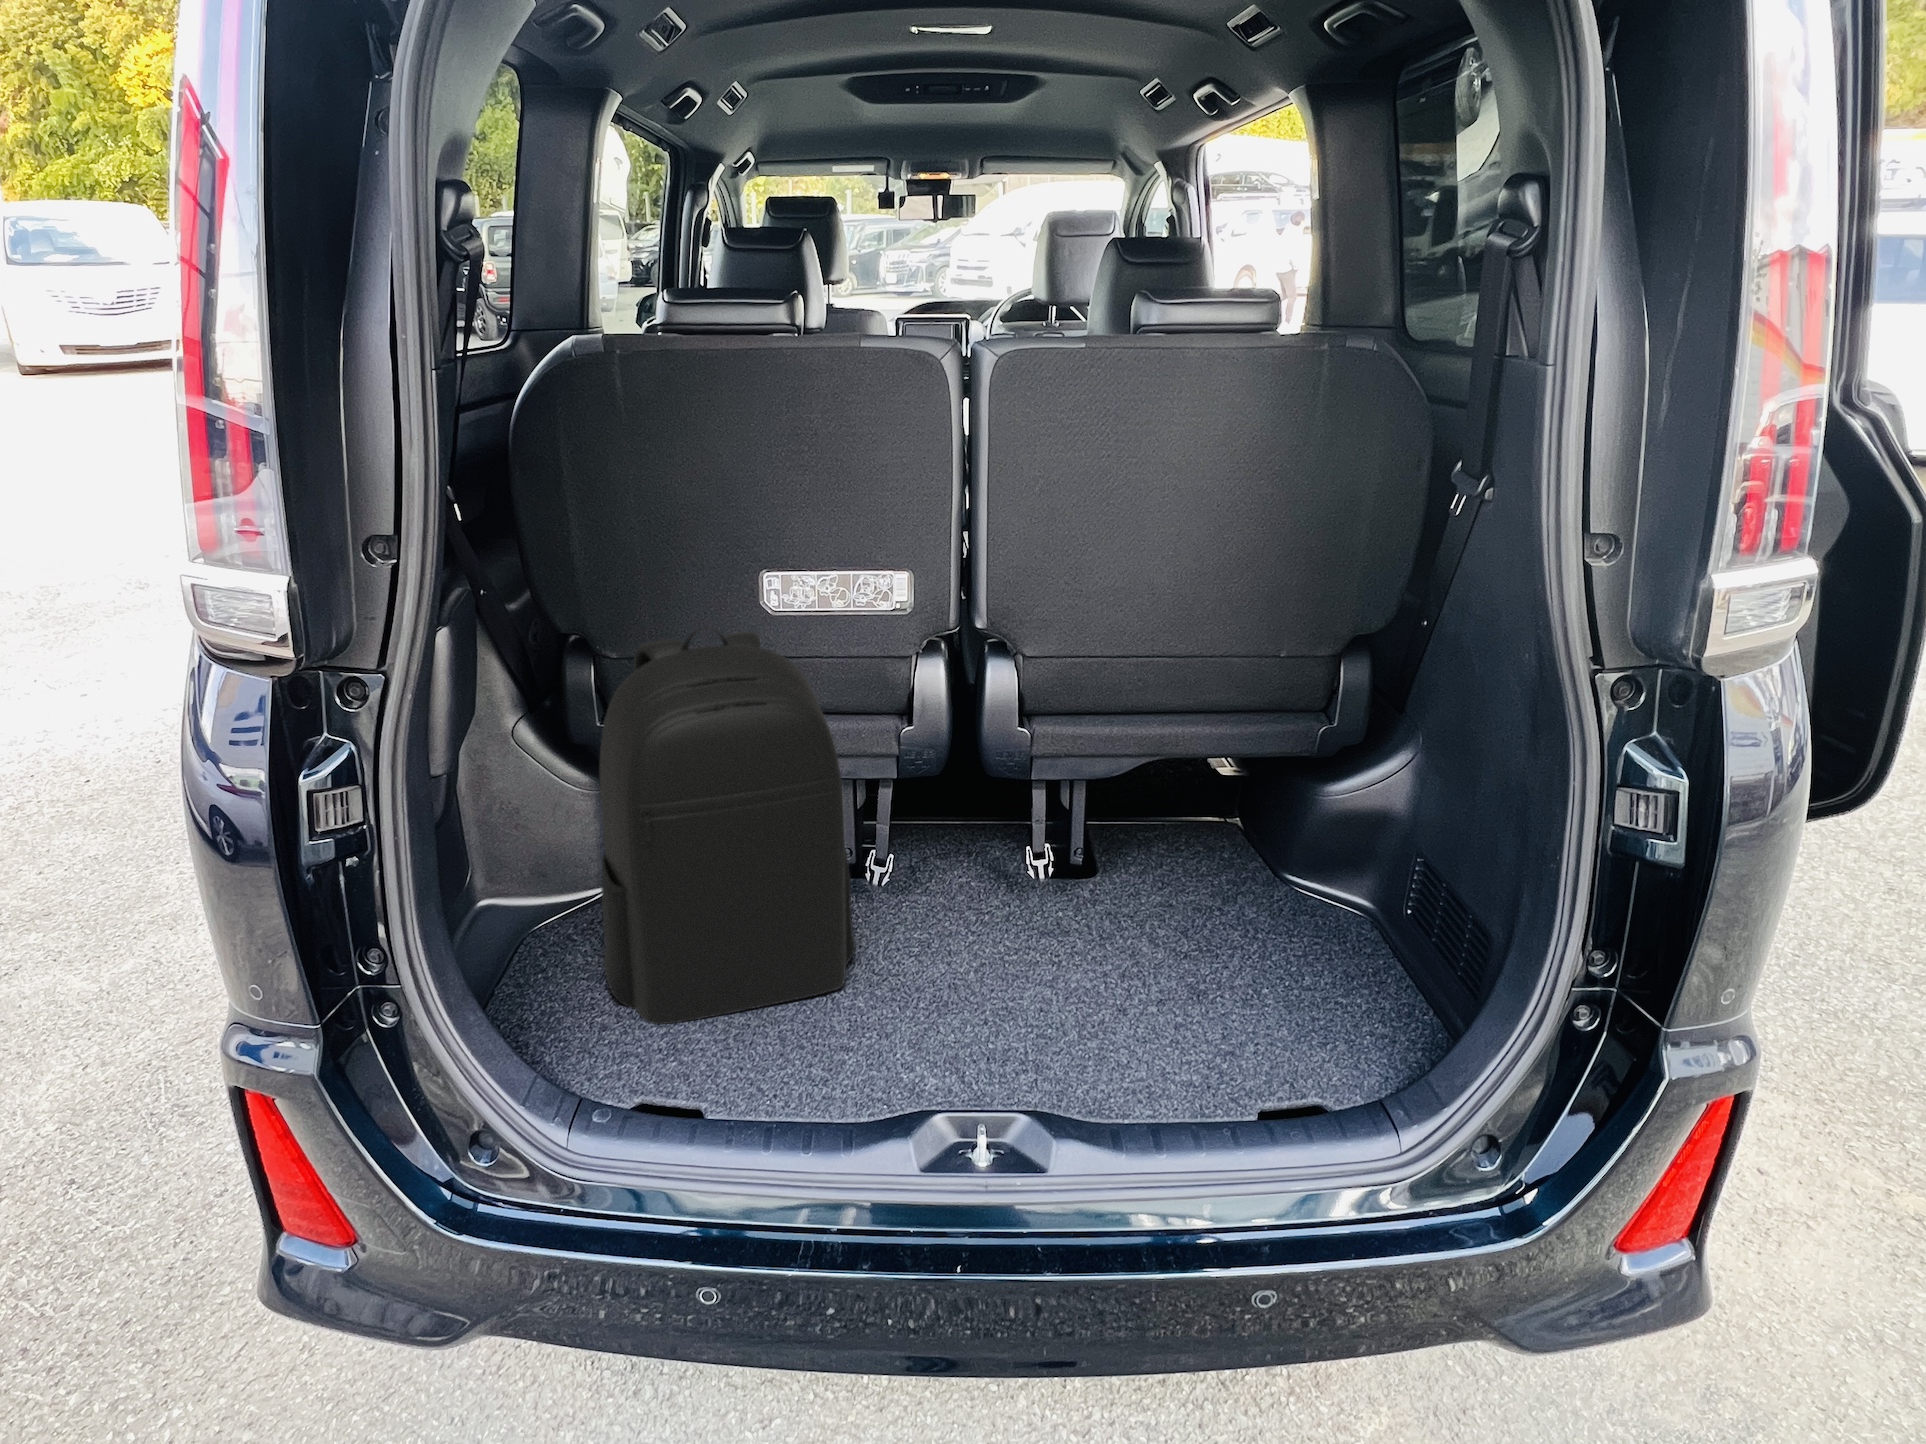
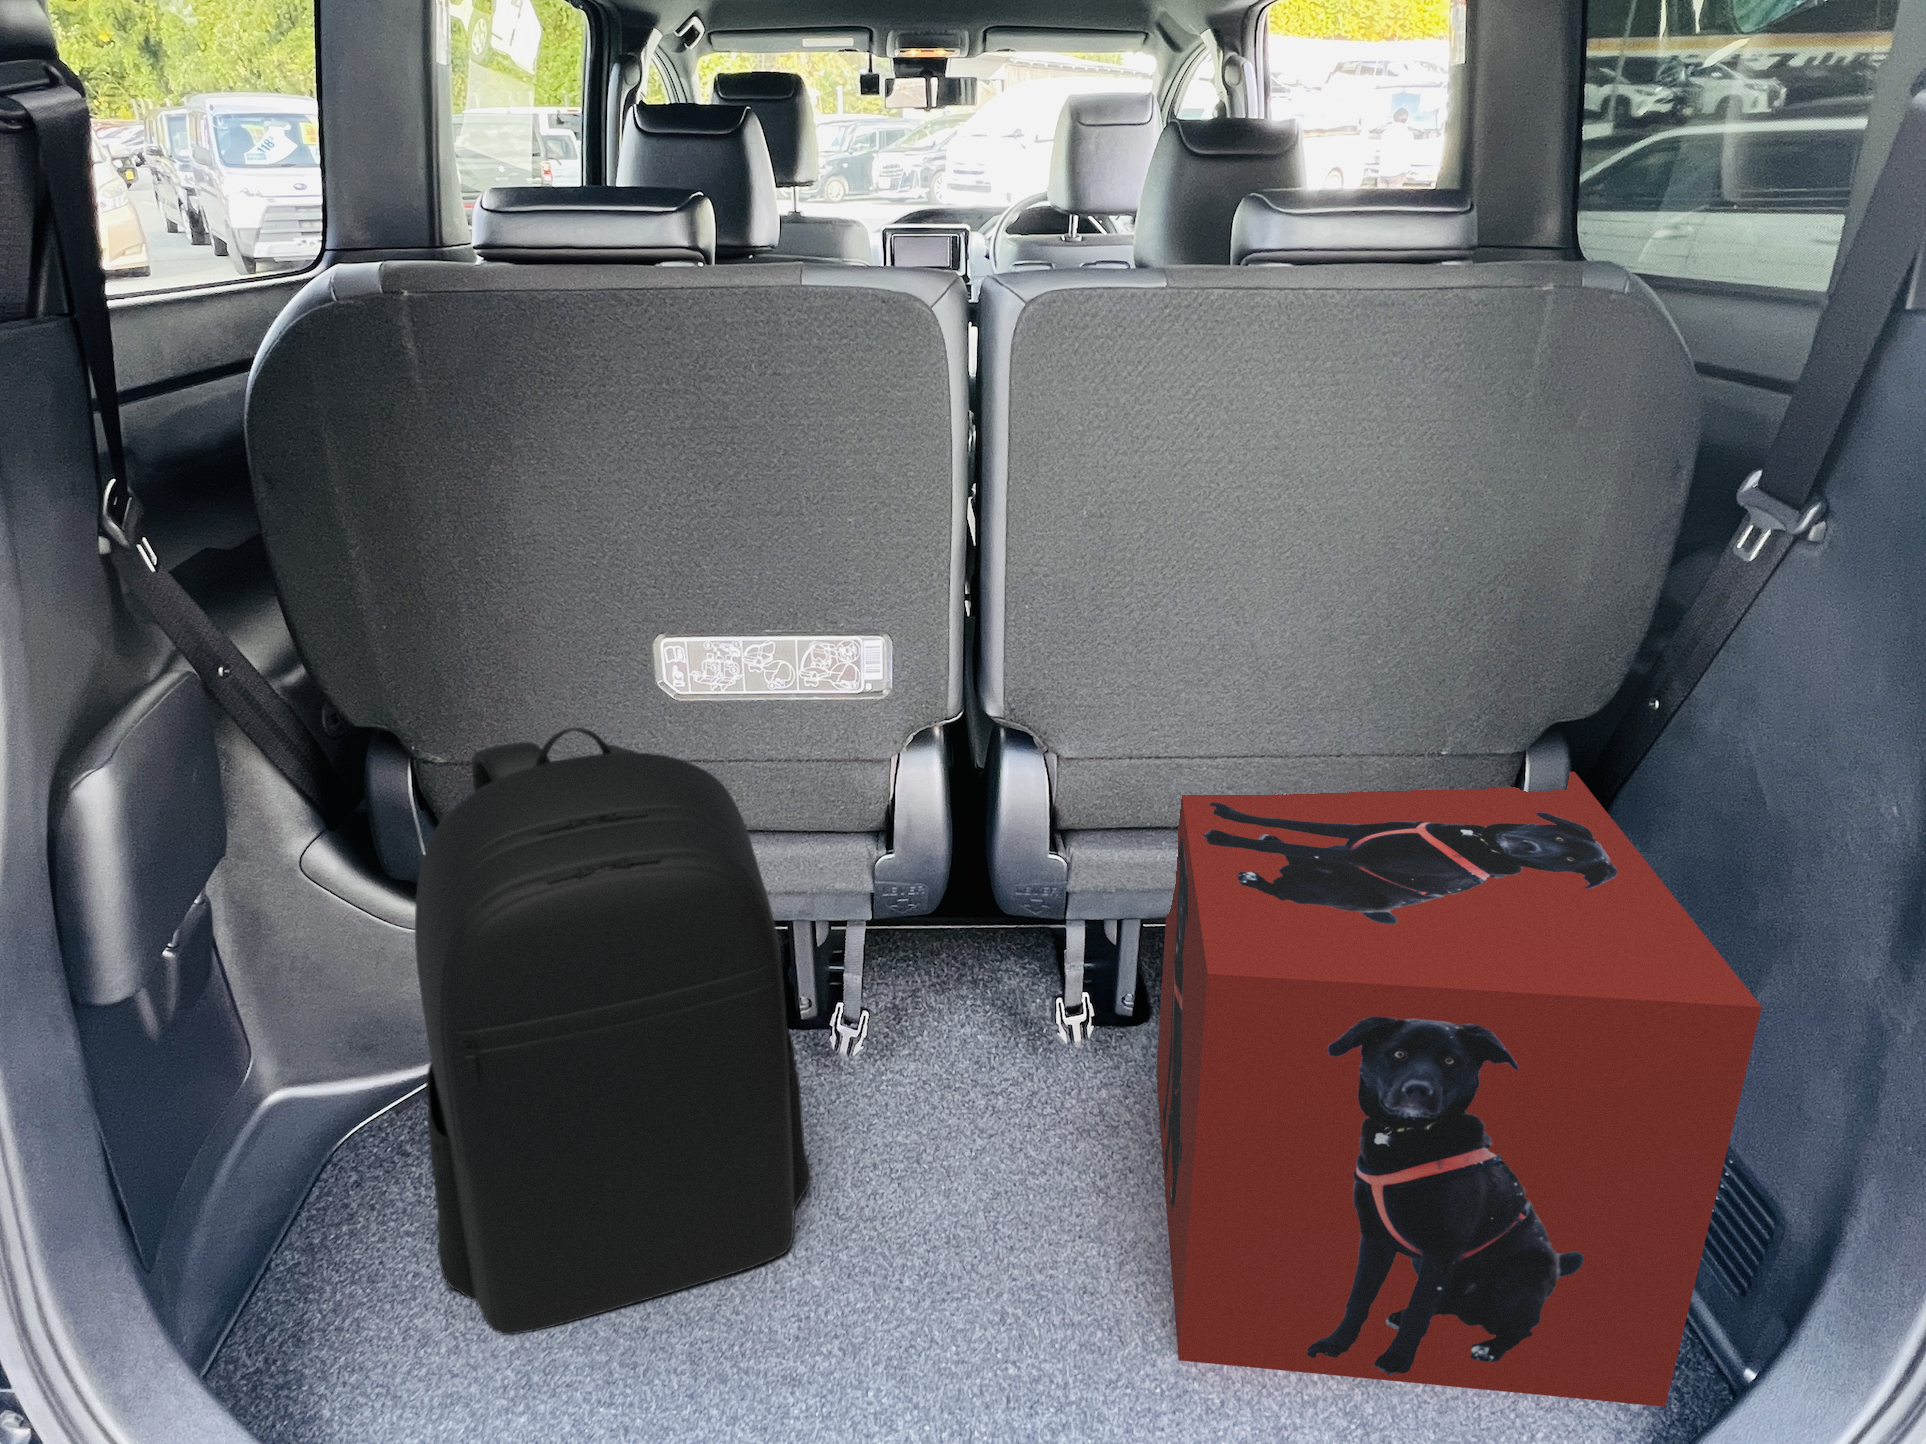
storage box: none [1099,665,1457,1069] -> present [1157,772,1762,1407]

